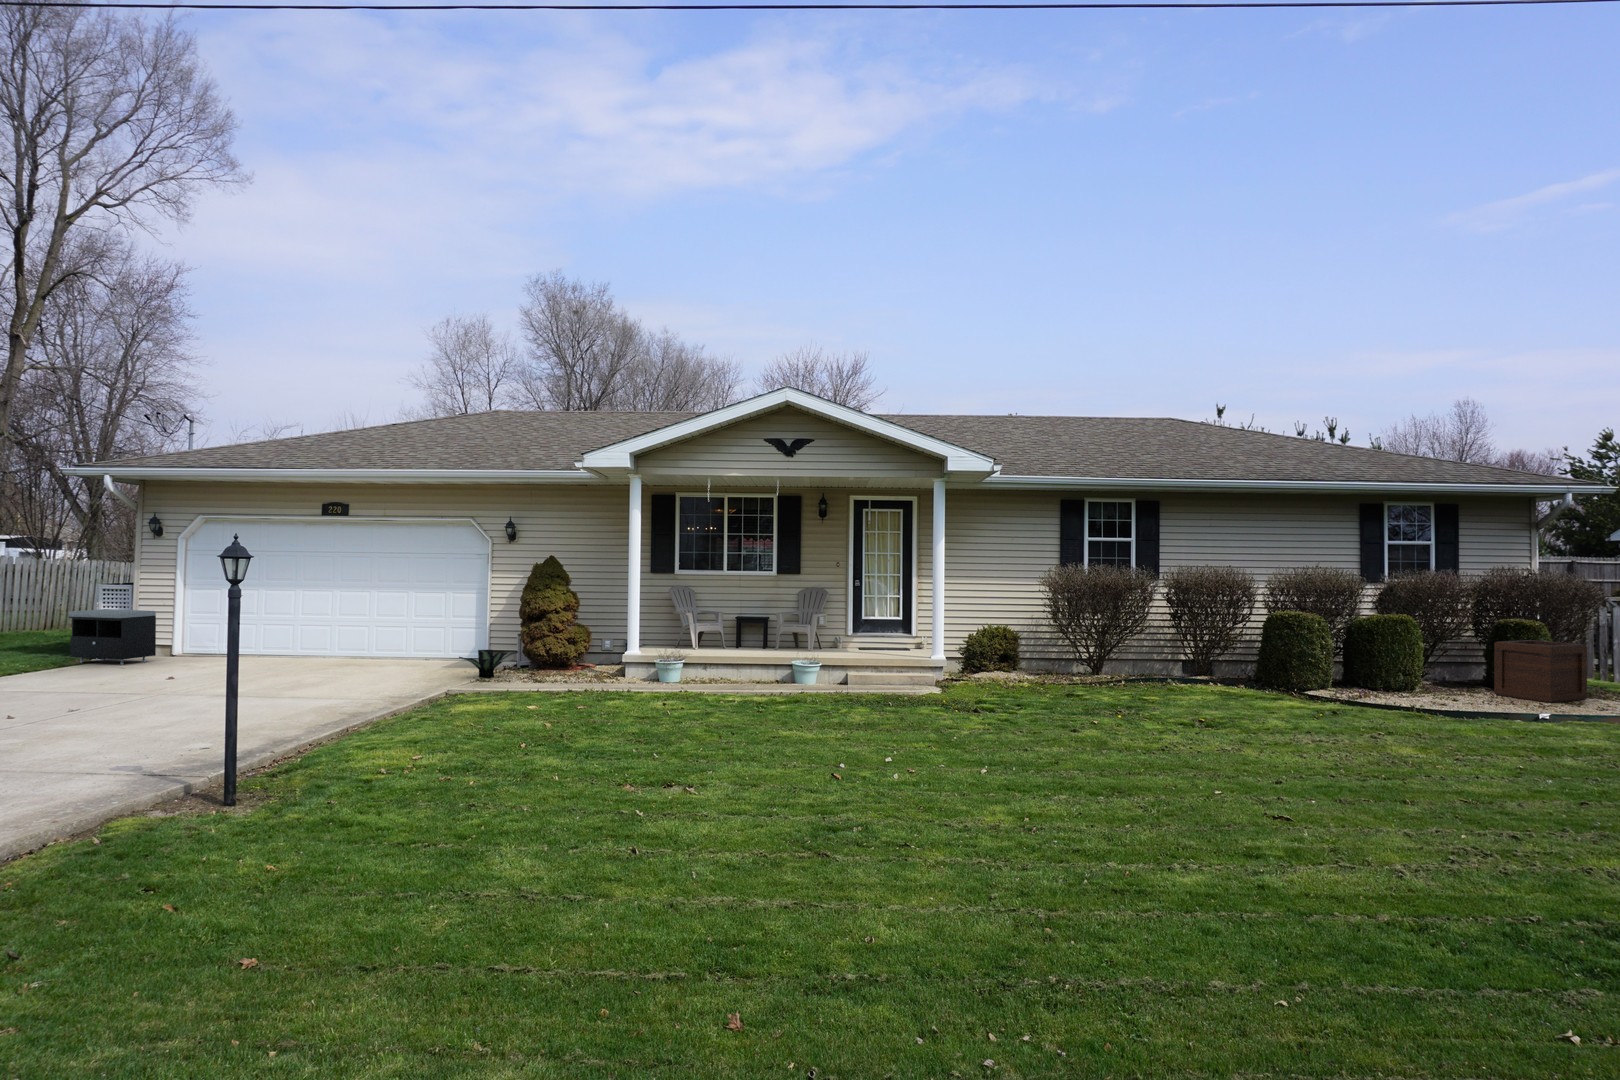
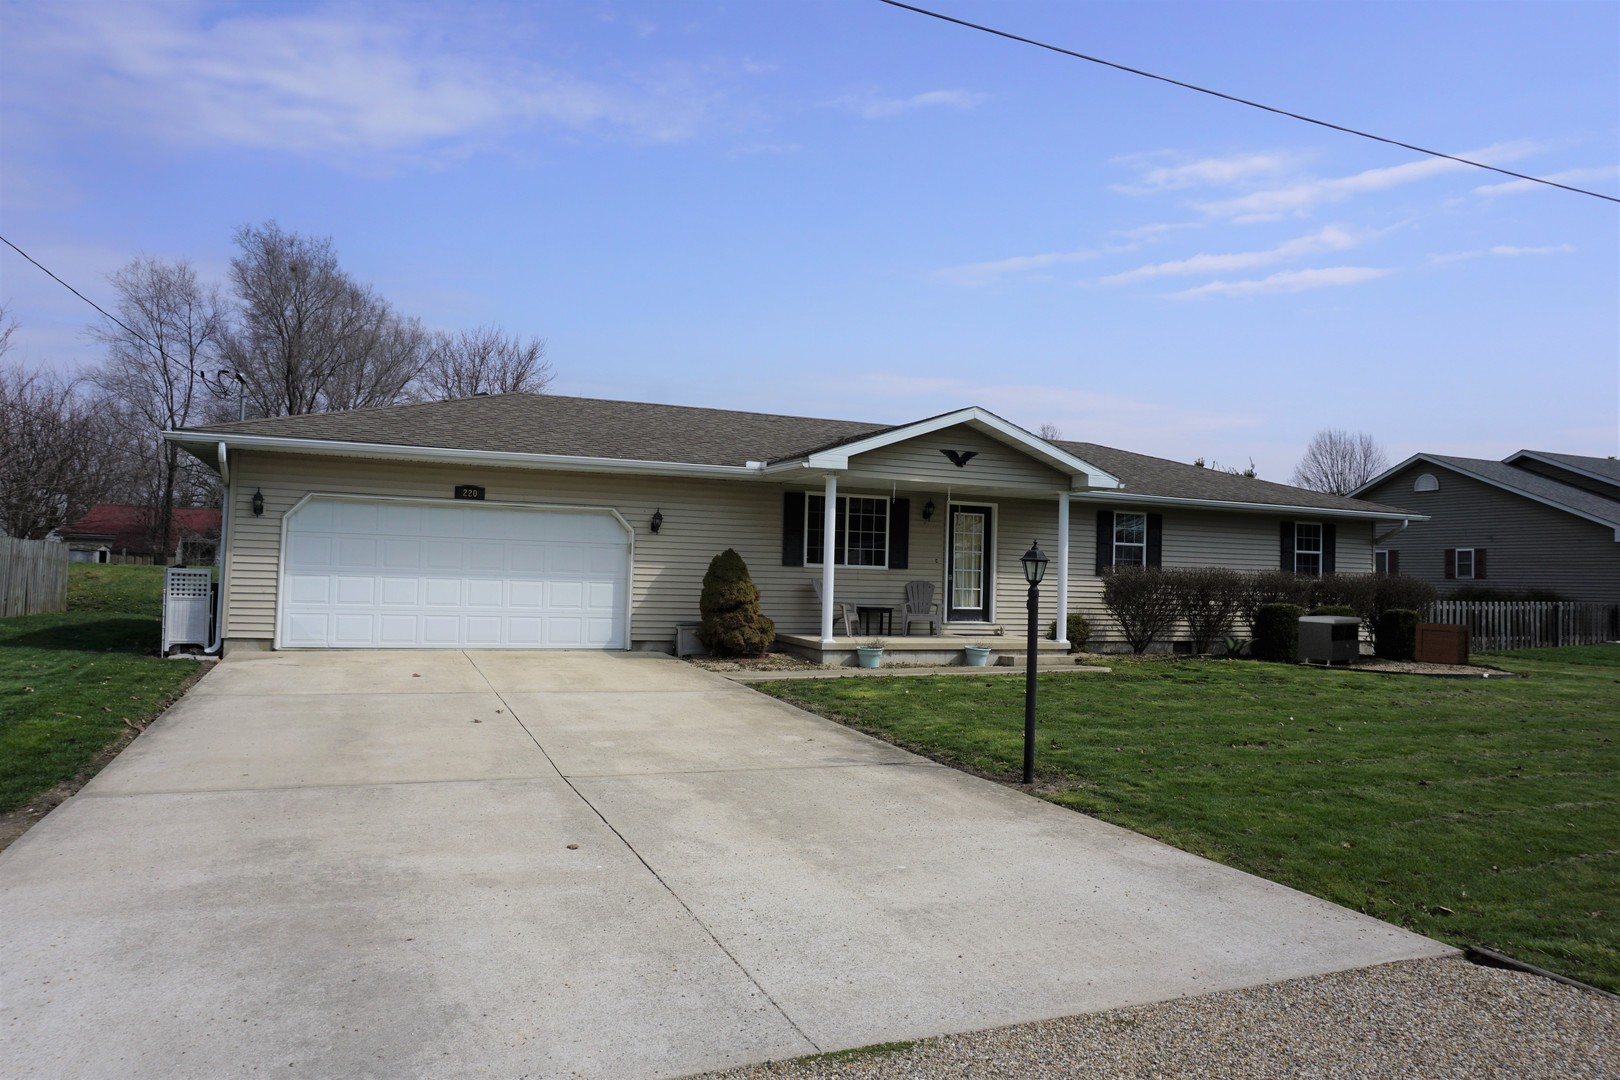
storage bench: present [69,609,156,665] -> present [1298,616,1362,665]
potted plant: present [459,650,518,678] -> present [1217,636,1258,657]

